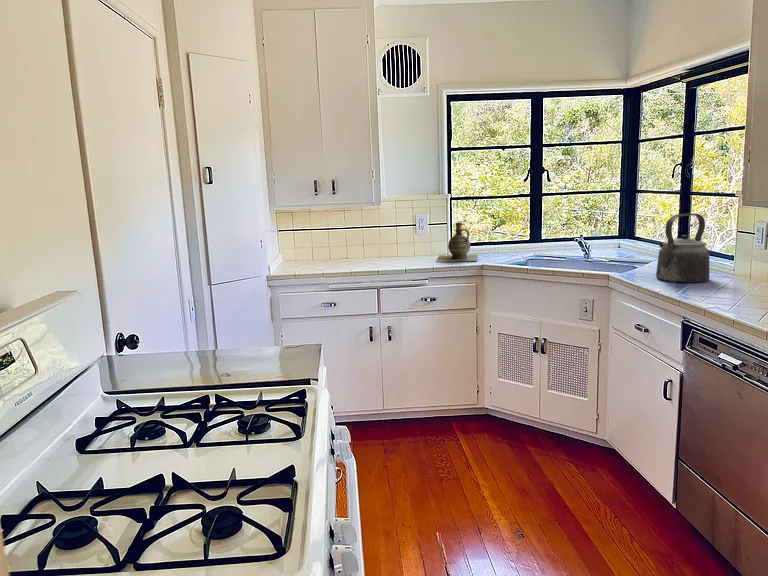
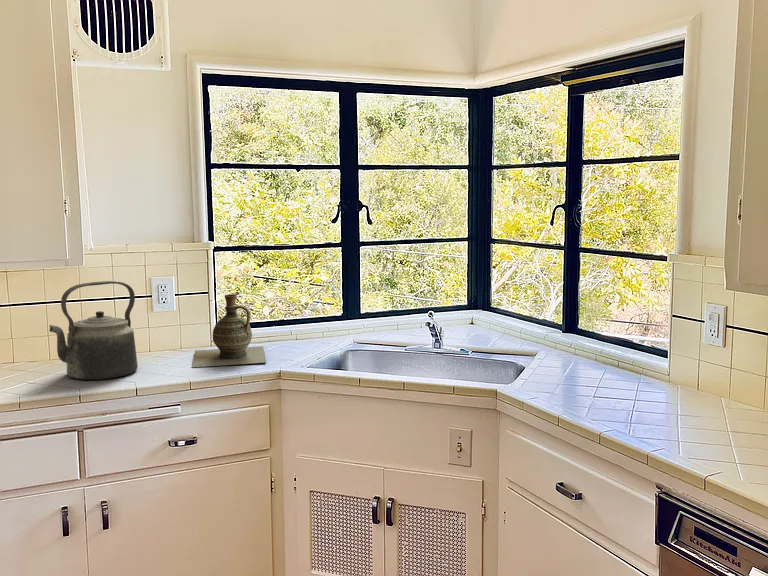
kettle: present [656,213,709,283] -> present [49,281,138,380]

